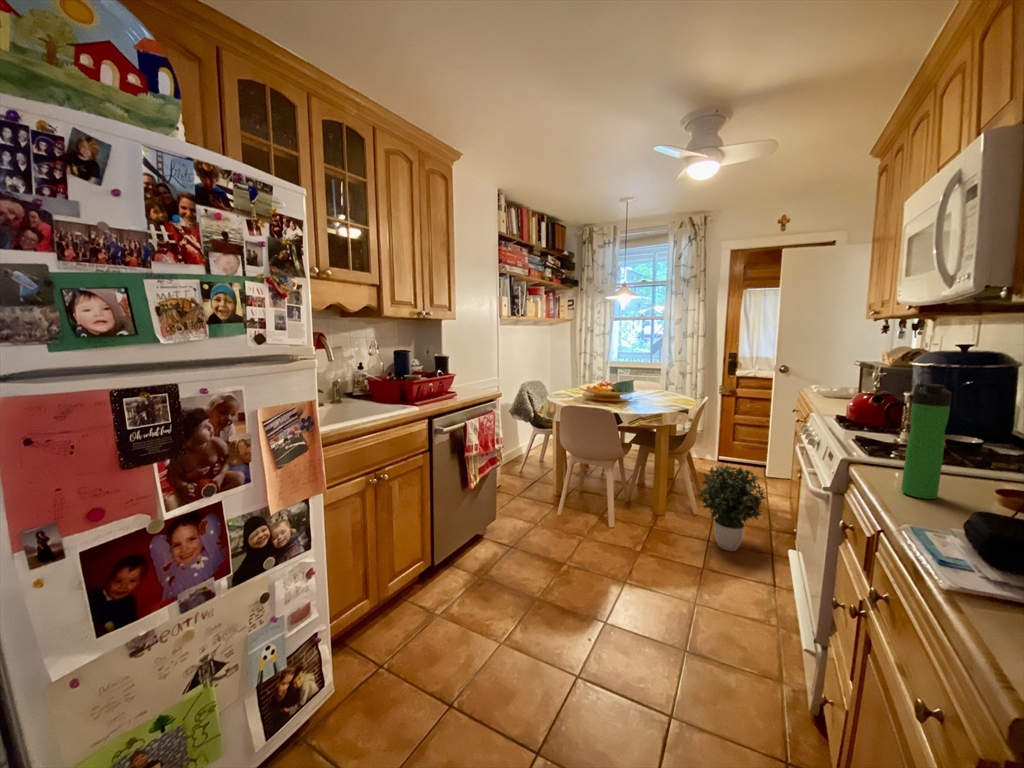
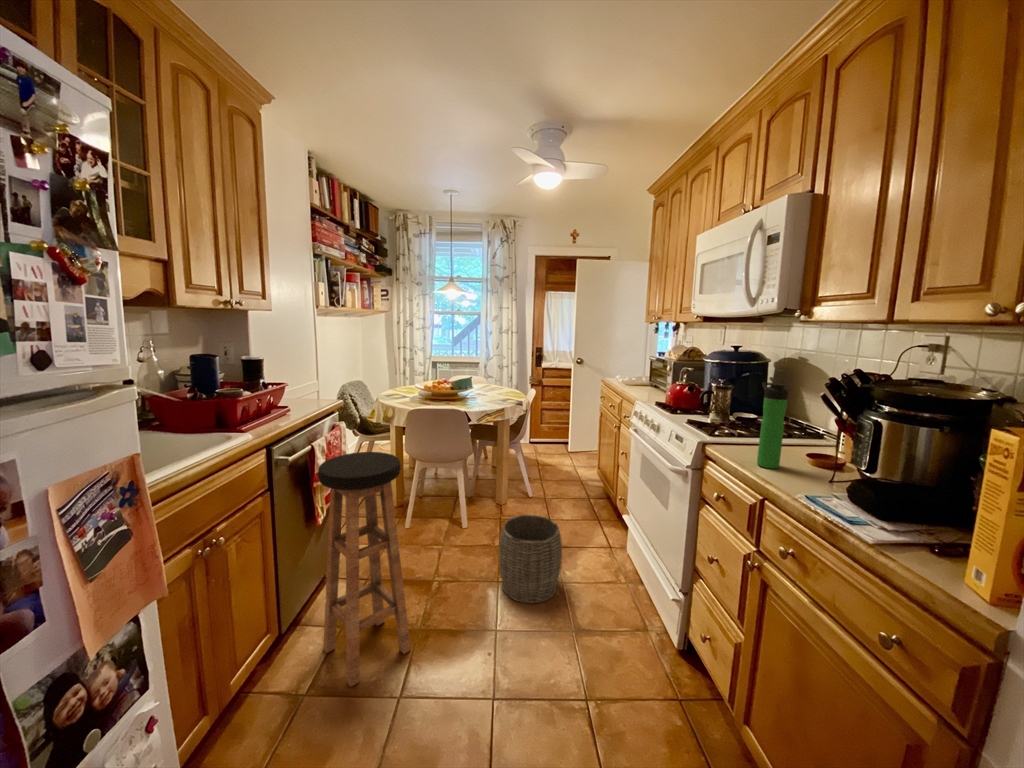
bar stool: none [459,433,526,623] -> present [318,452,411,687]
potted plant: present [701,465,765,551] -> none [545,451,598,528]
woven basket: none [625,520,695,613] -> present [499,515,562,603]

